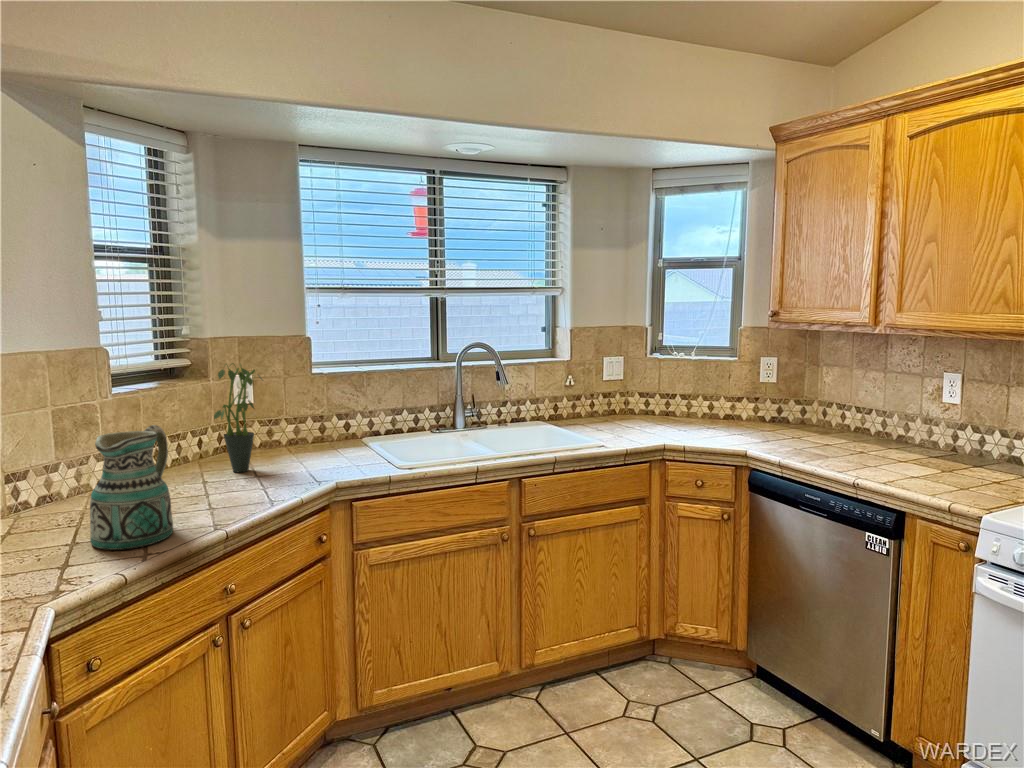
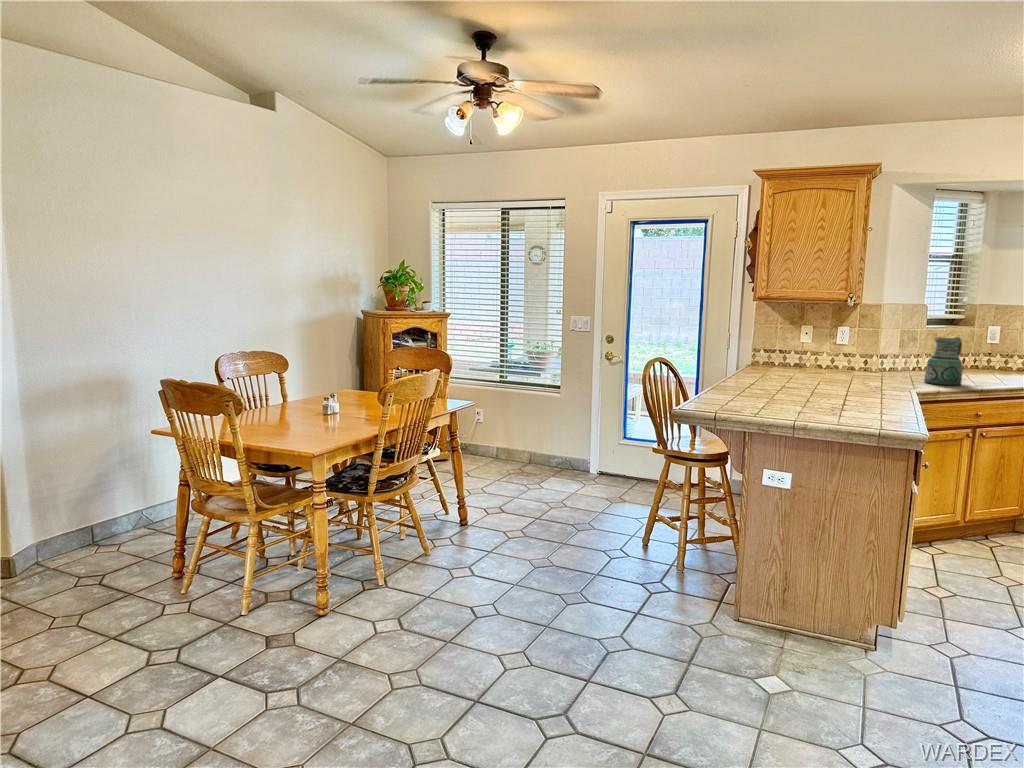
potted plant: present [214,363,262,472] -> none [979,317,1012,376]

